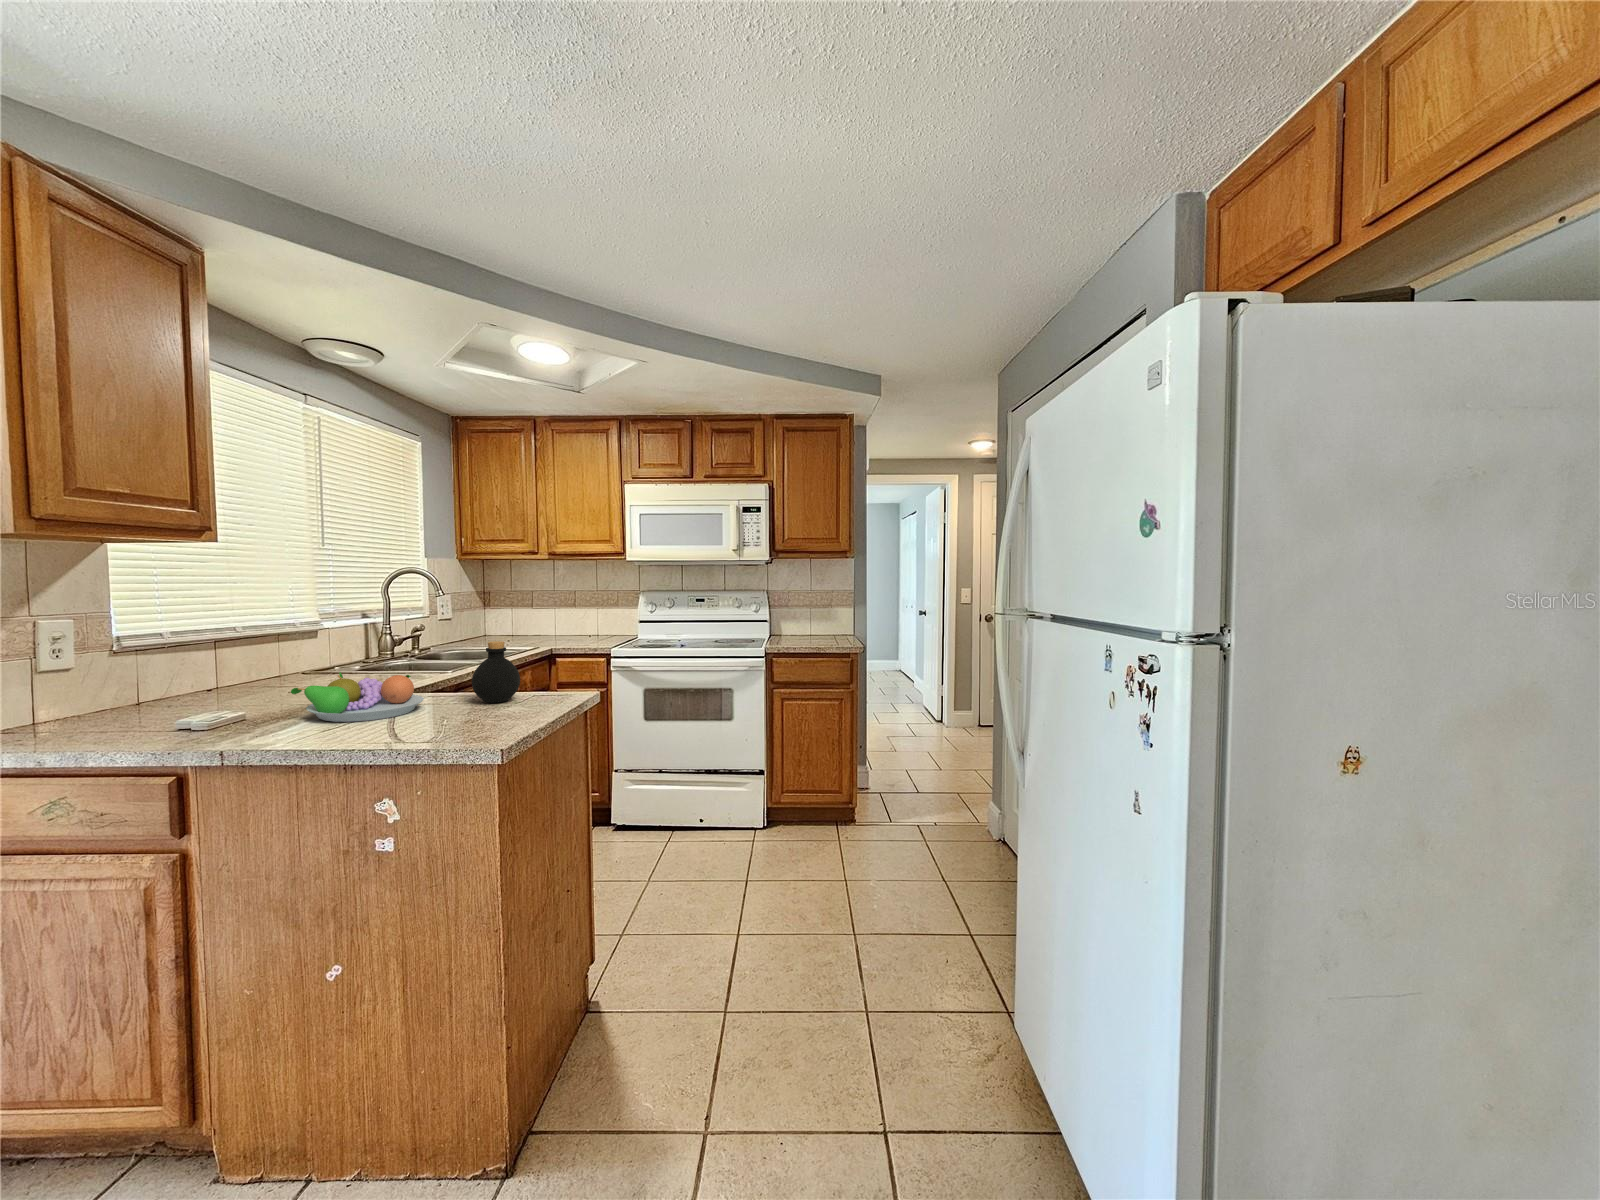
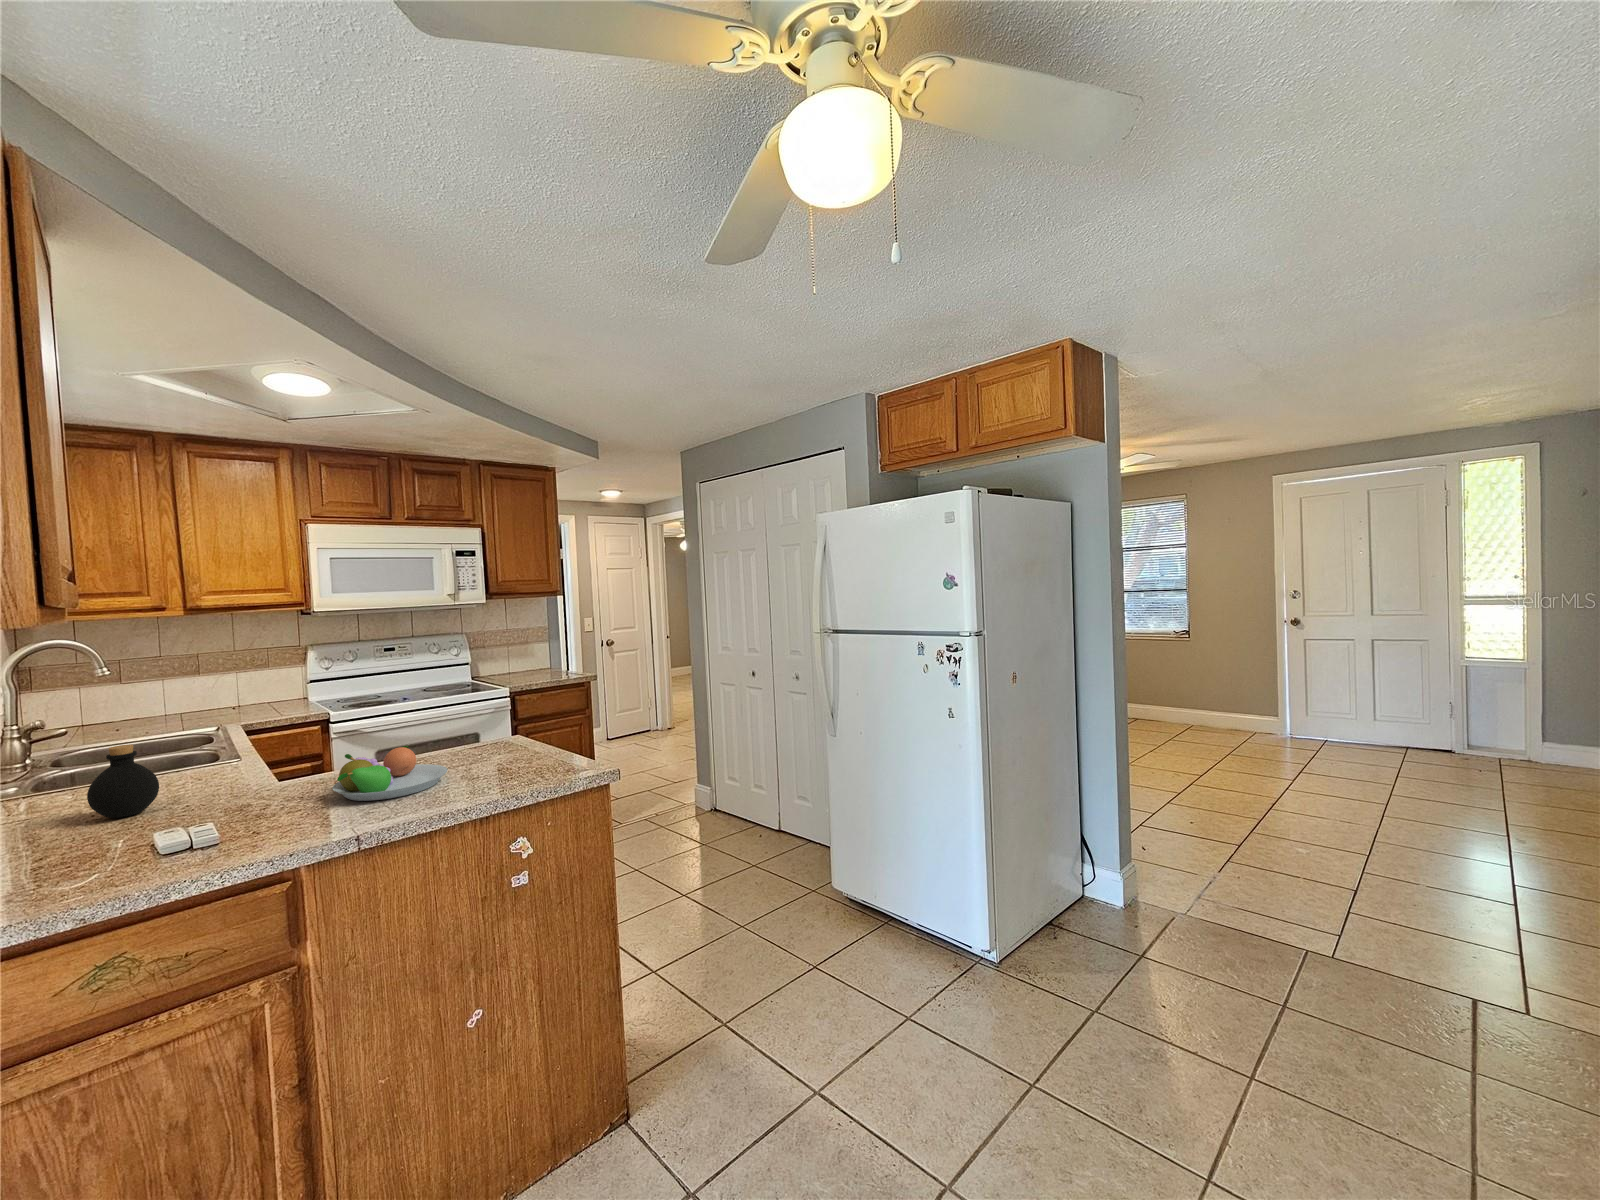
bottle: present [472,641,520,703] -> present [87,745,159,818]

